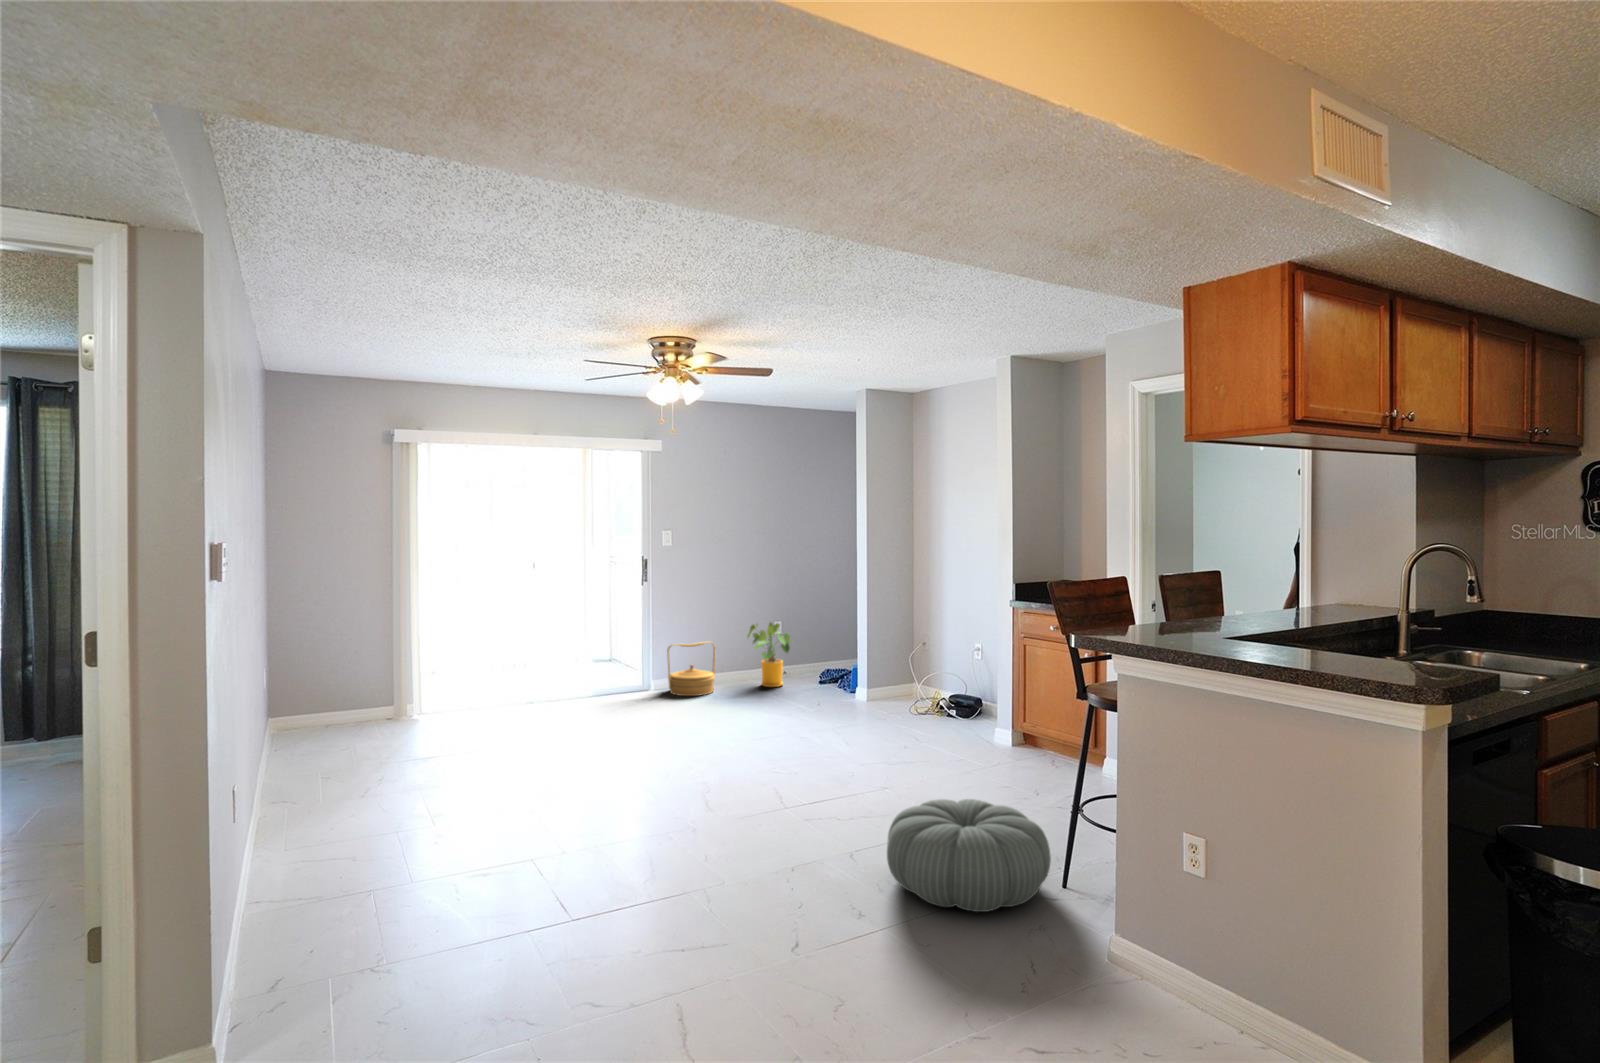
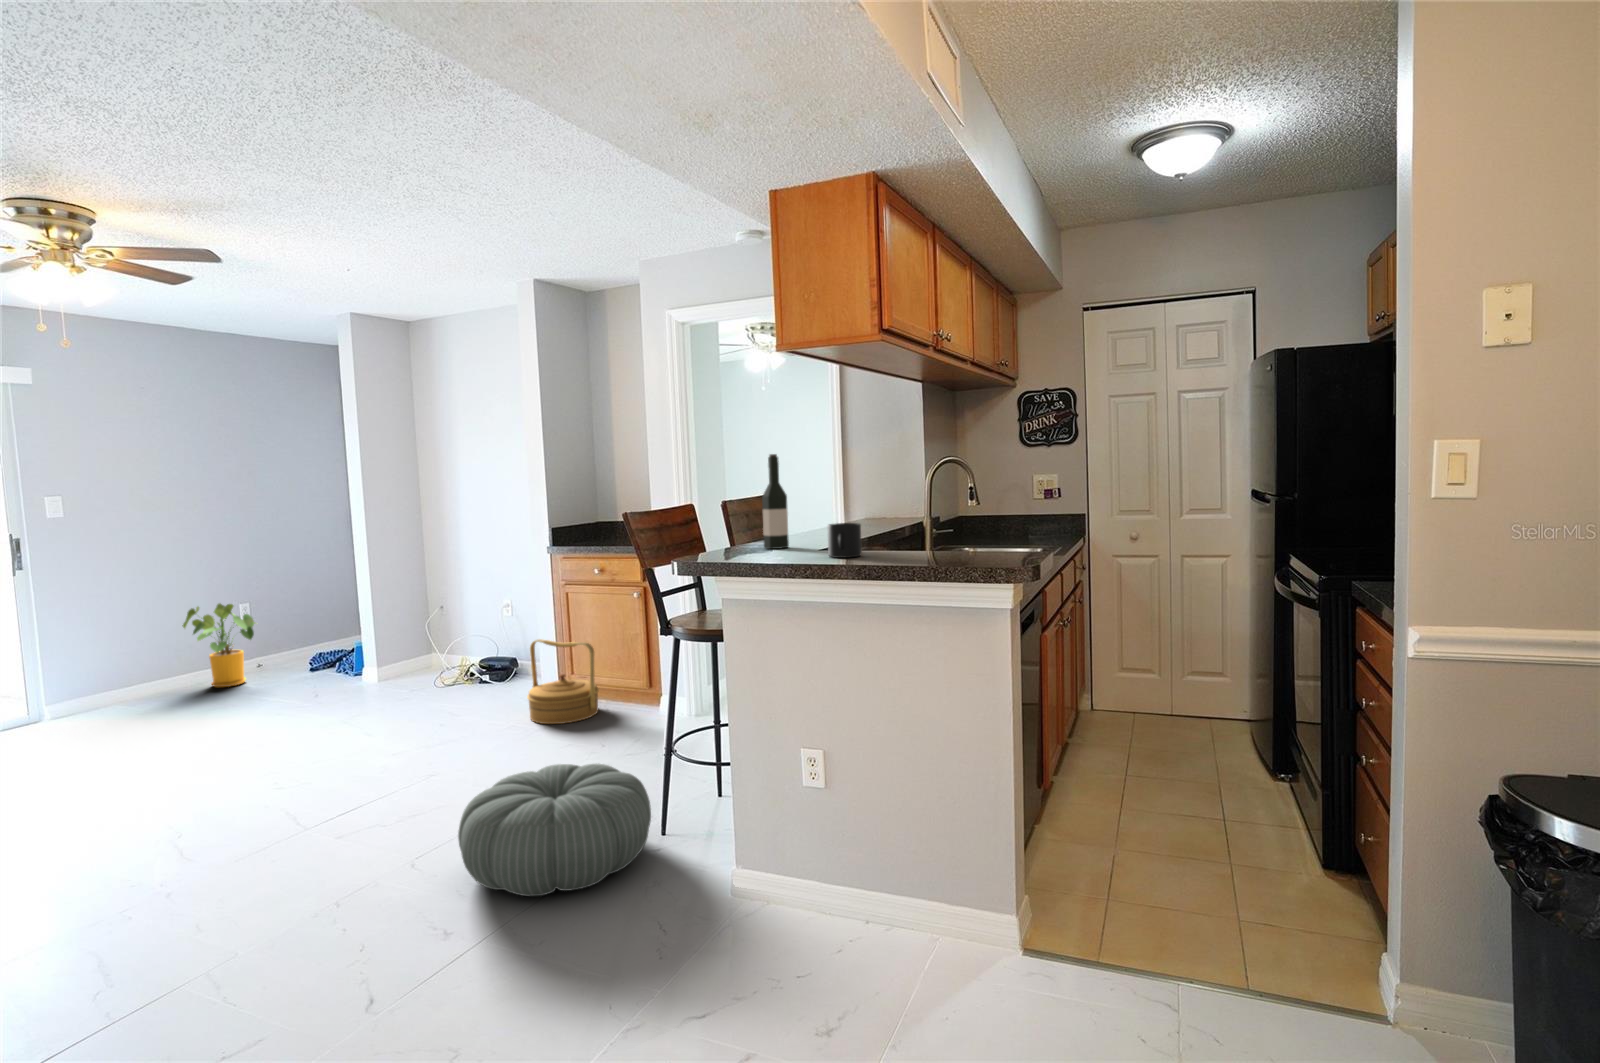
wine bottle: none [1170,538,1198,632] -> present [762,454,789,549]
mug: none [1221,615,1259,651] -> present [827,523,862,558]
woven basket: present [667,642,715,696] -> present [527,639,599,724]

